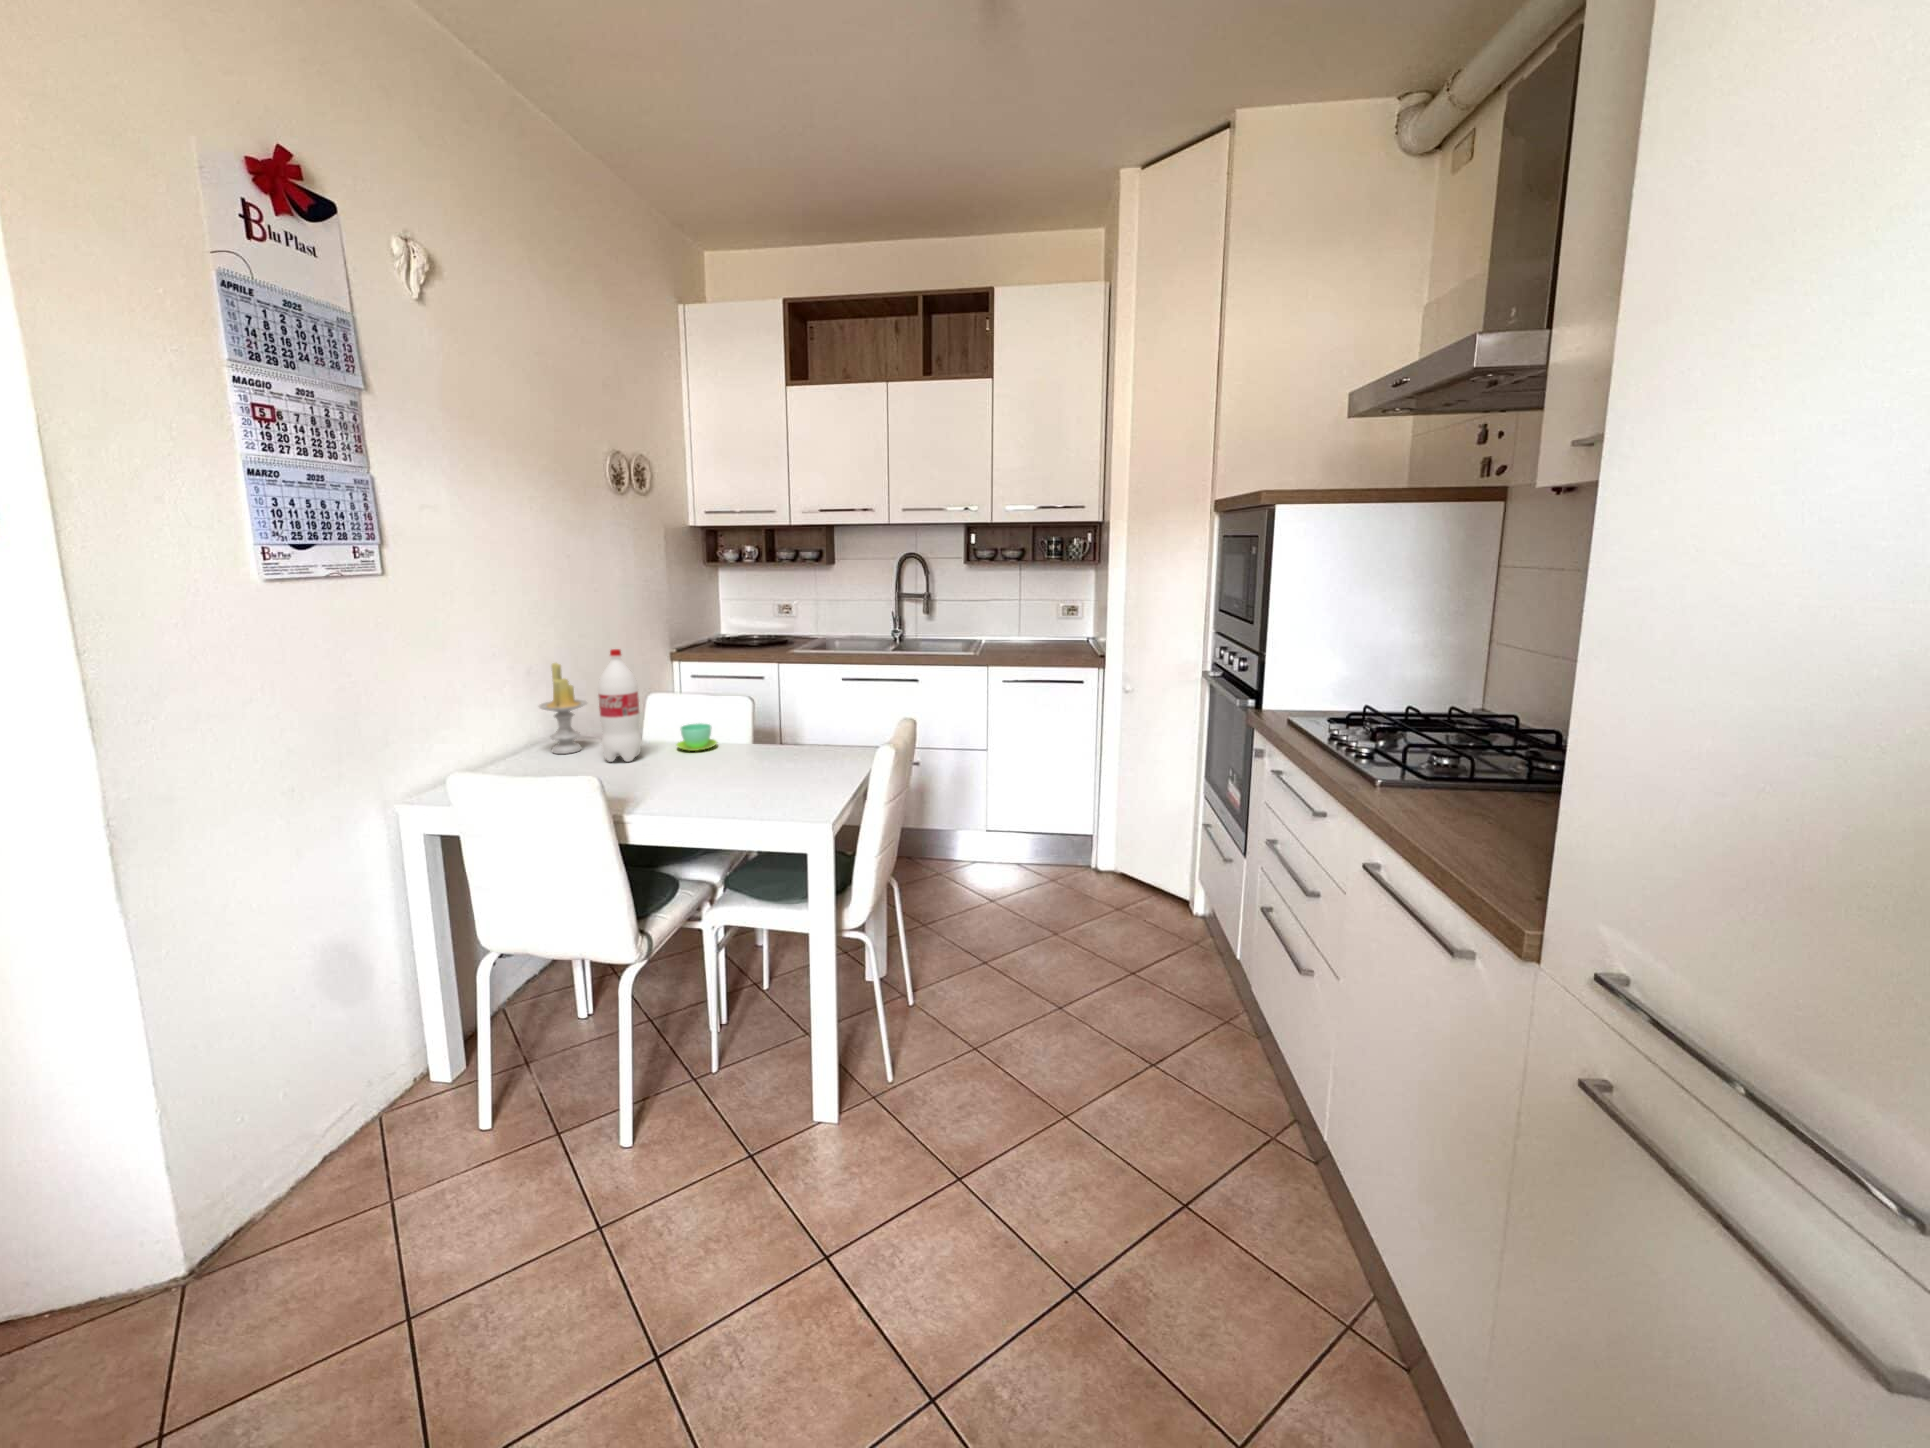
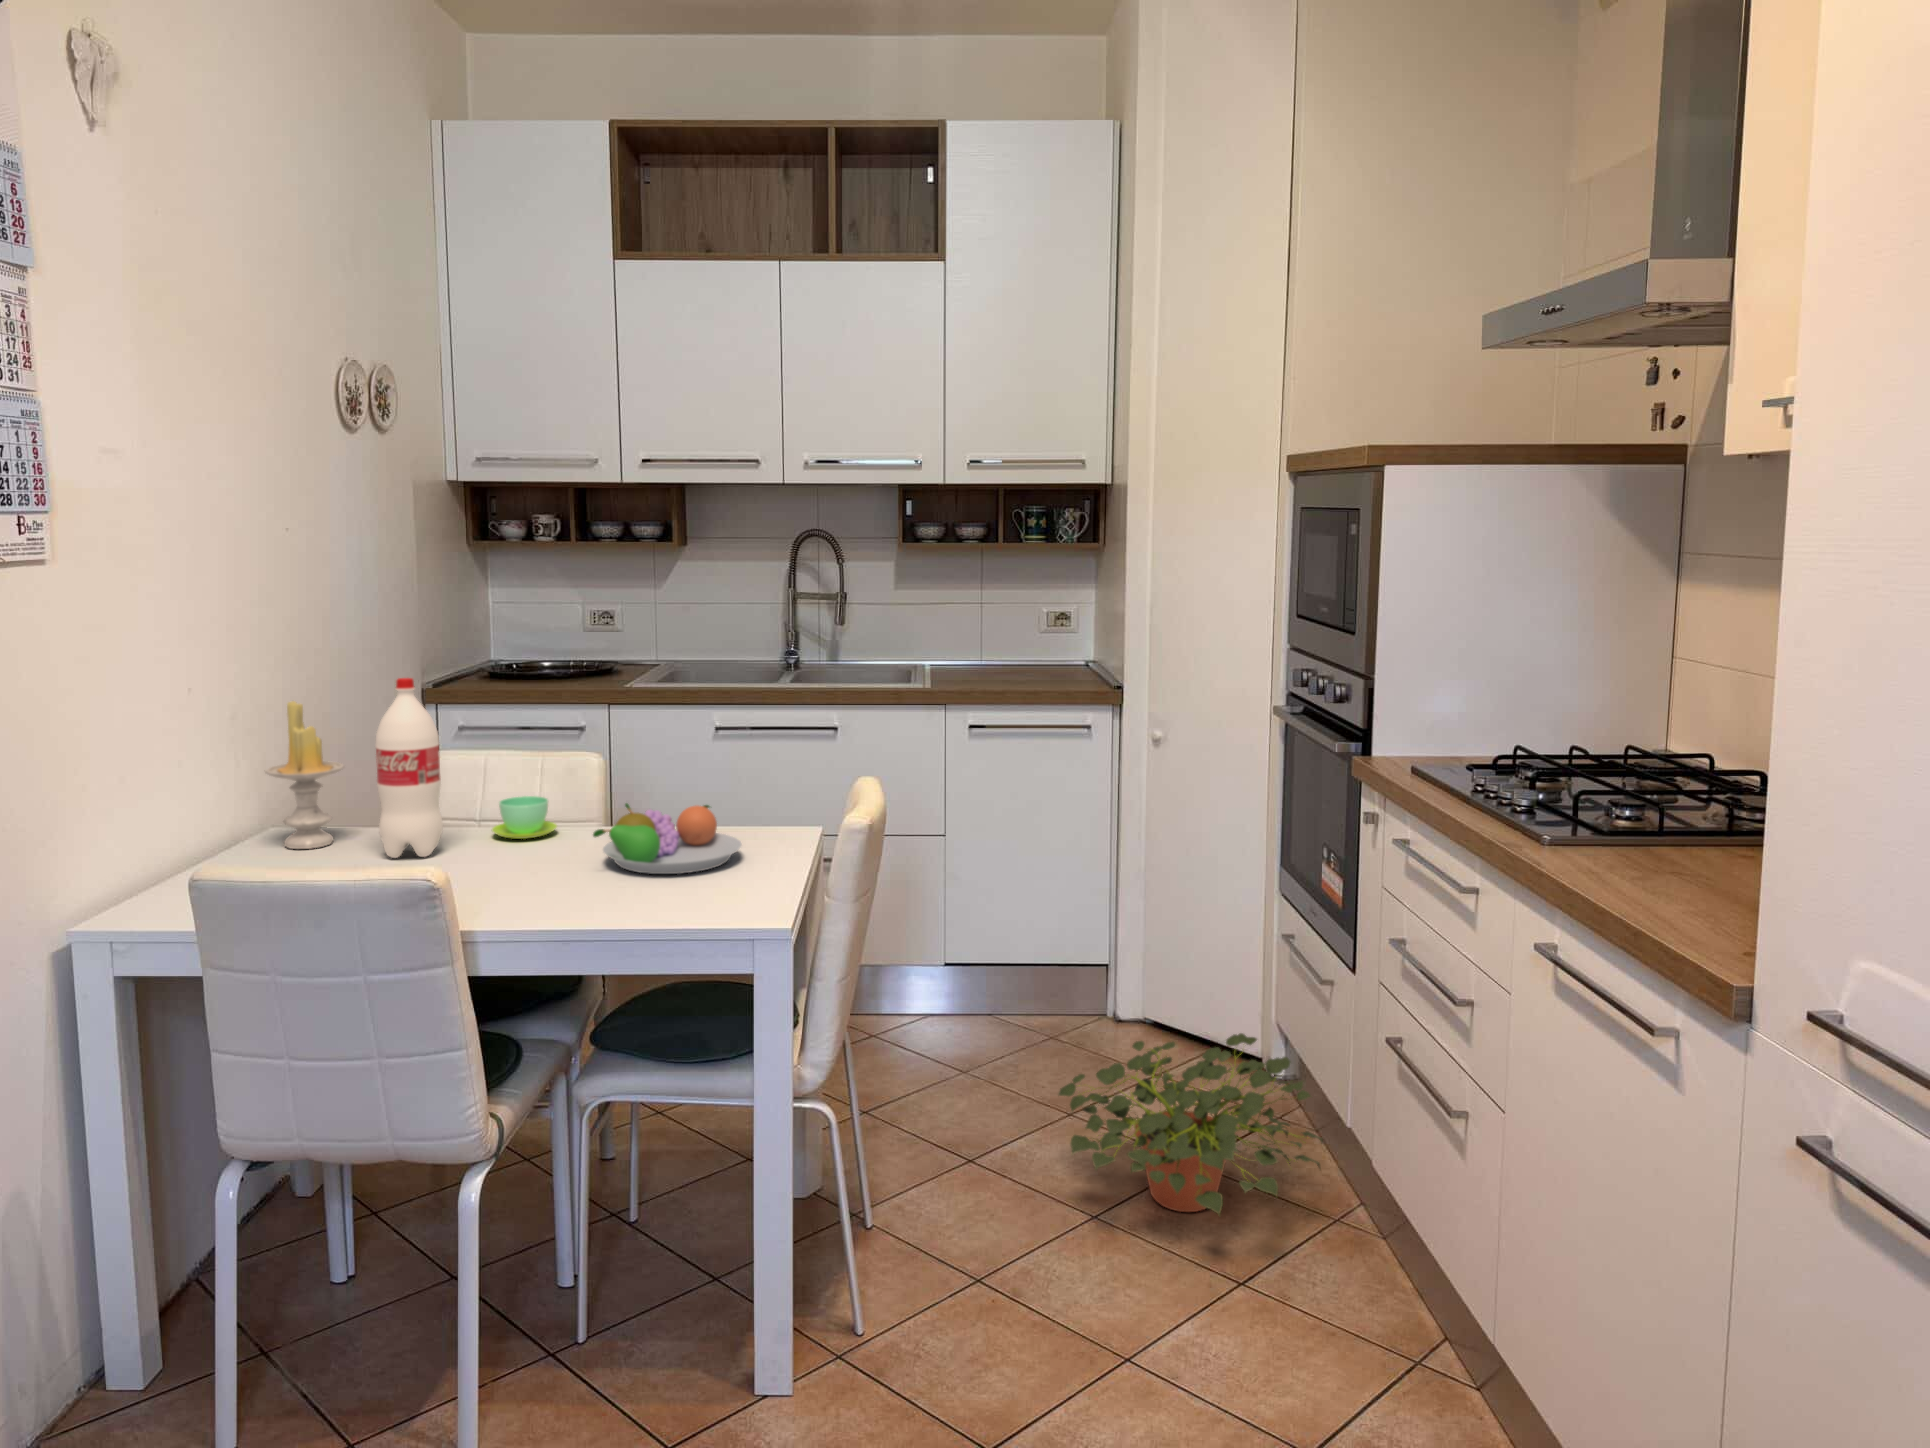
fruit bowl: none [724,731,823,779] -> present [593,803,742,874]
potted plant: none [1041,889,1220,1021] -> present [1059,1033,1323,1214]

